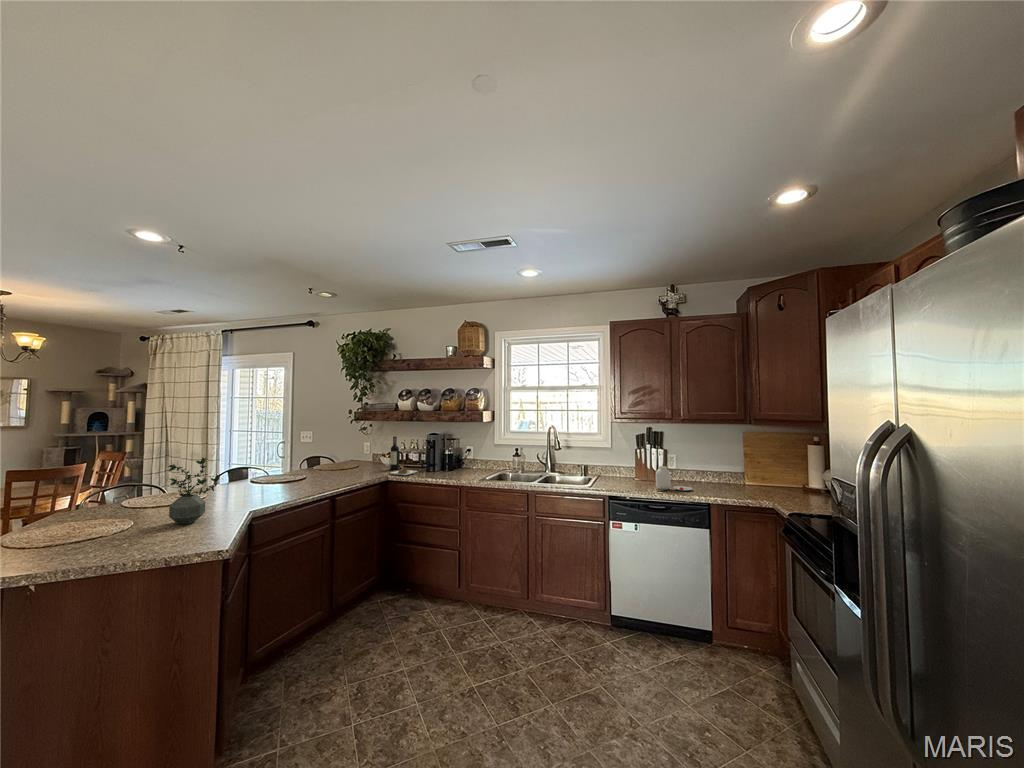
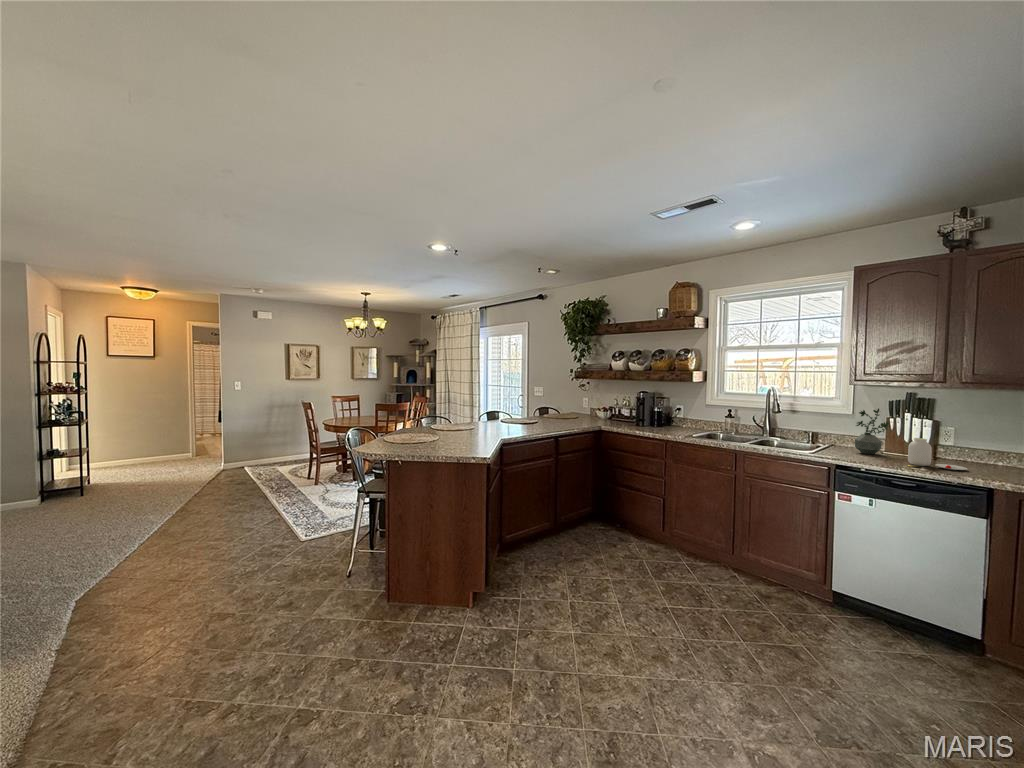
wine bottle: present [390,436,417,475] -> none [603,393,628,427]
potted plant: present [168,458,220,524] -> present [855,408,889,454]

